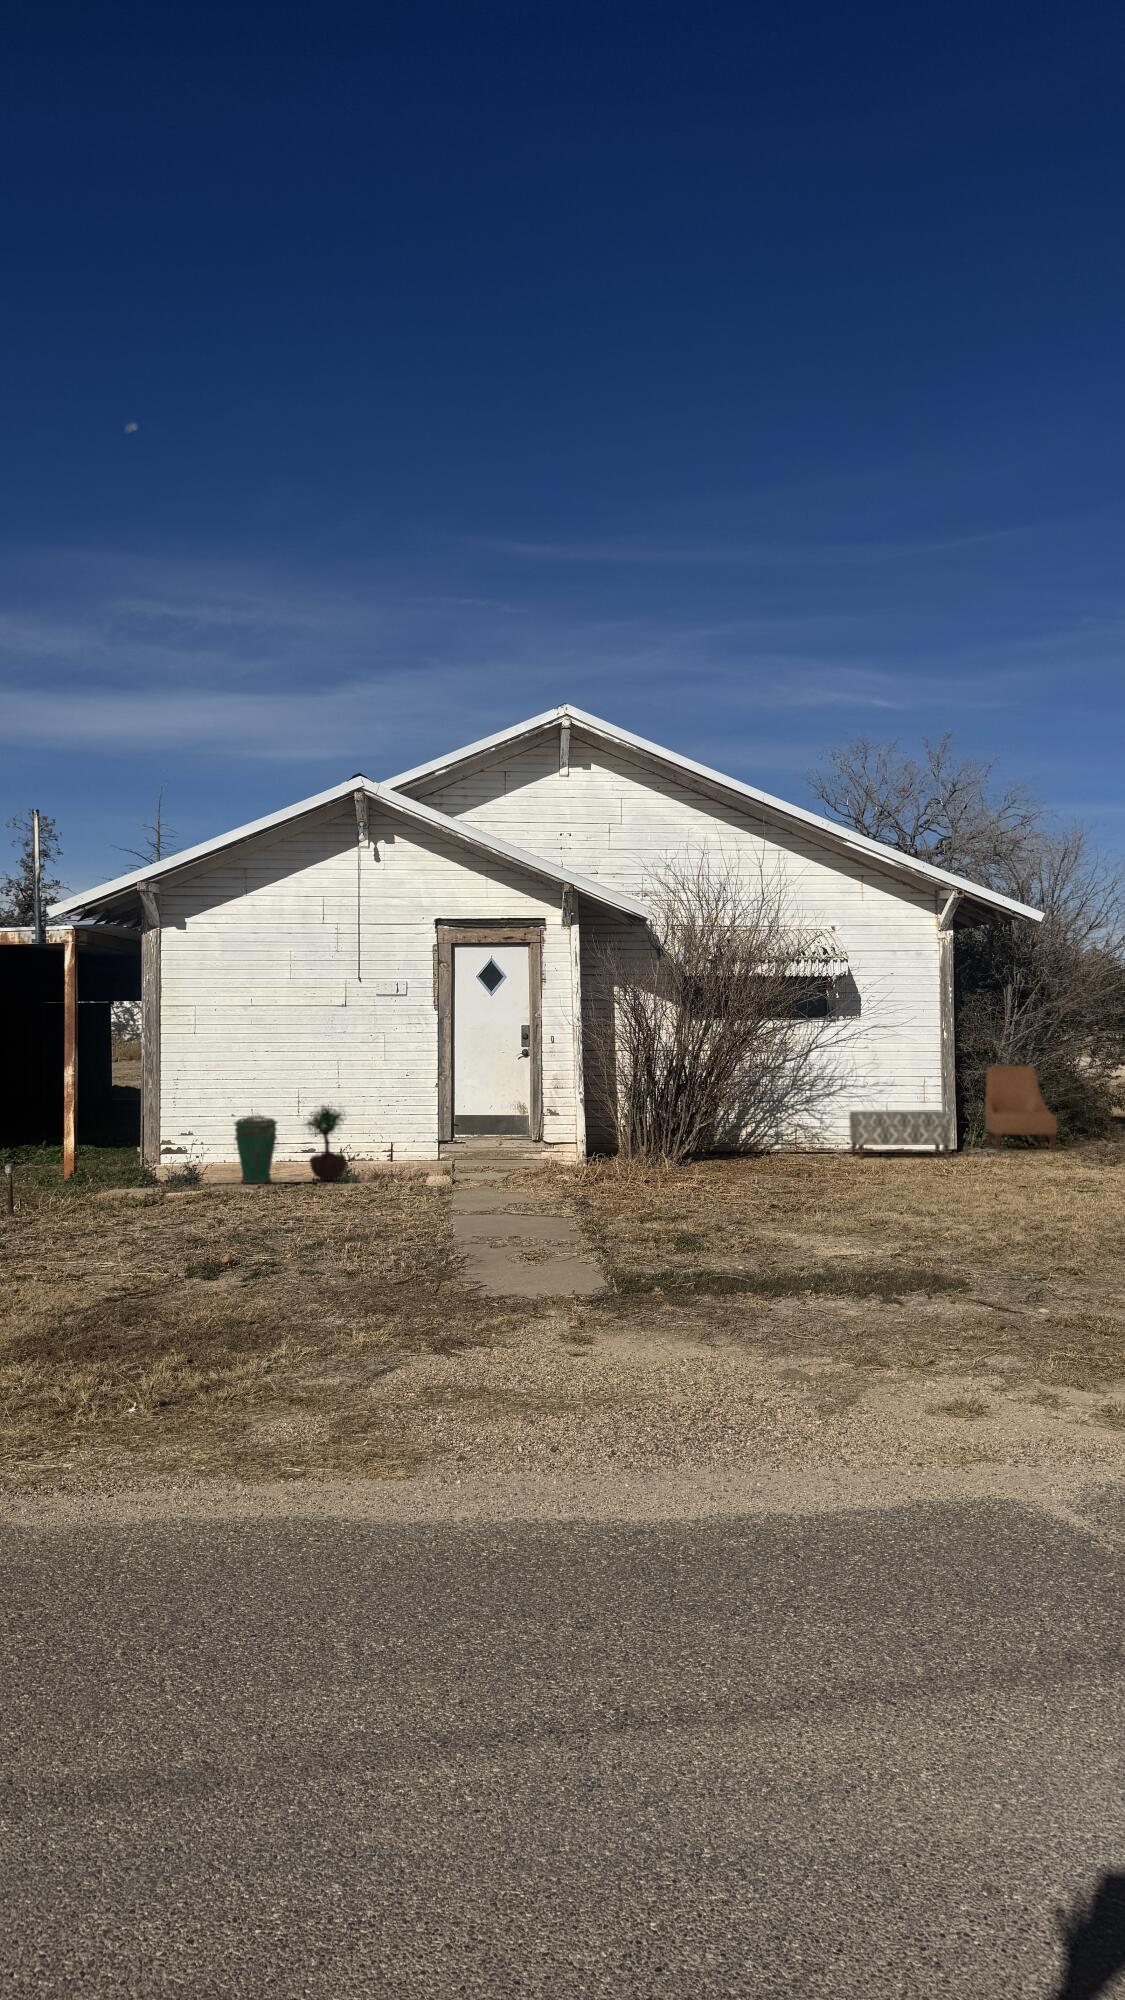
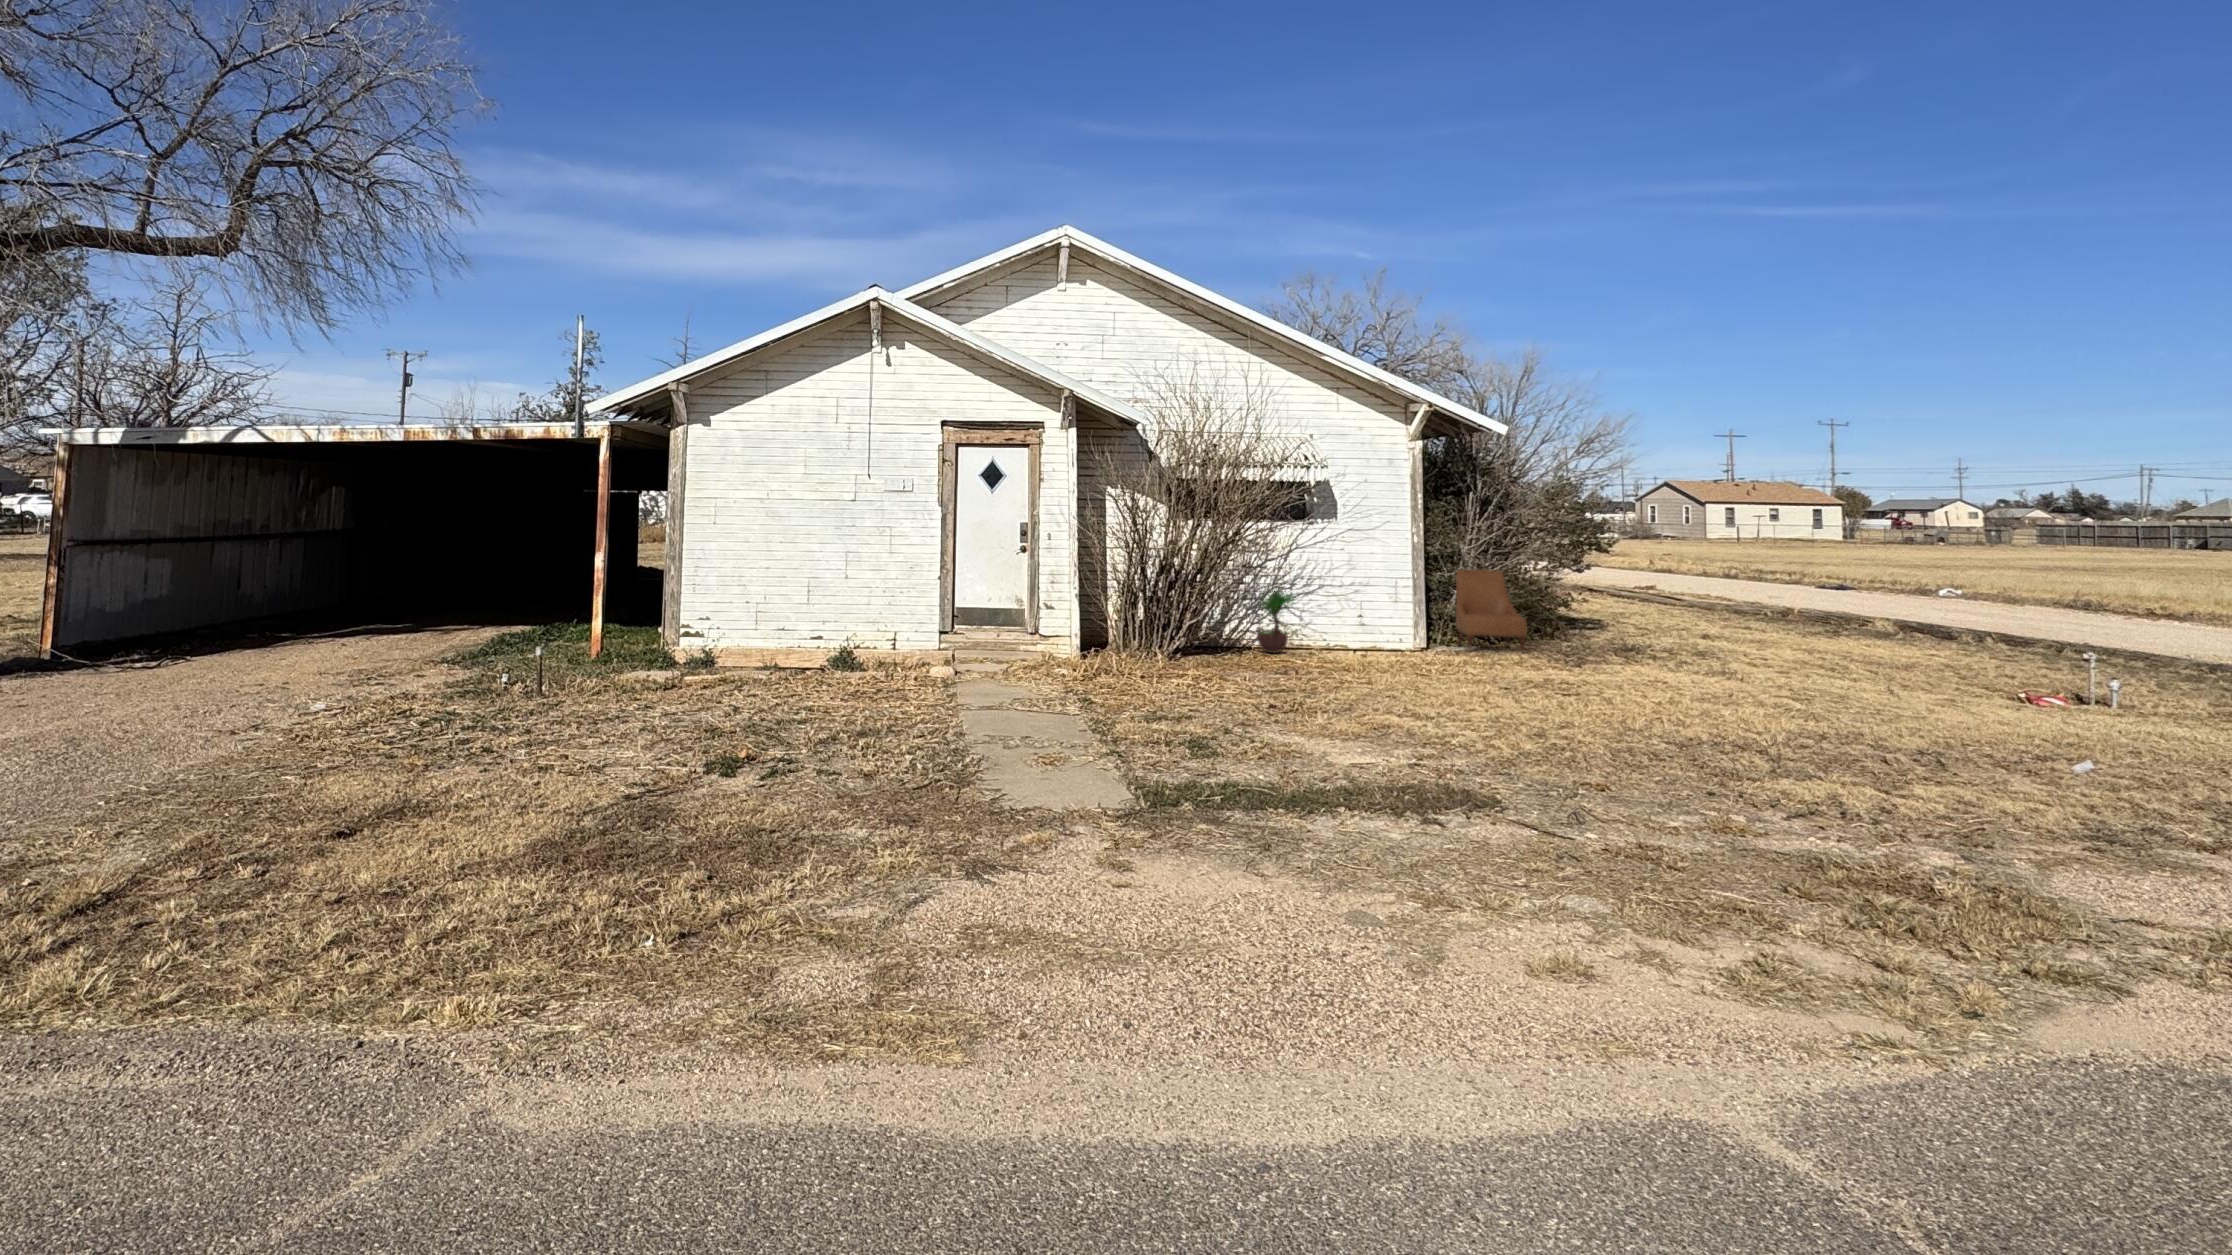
potted tree: present [306,1105,346,1181] -> present [1257,588,1293,653]
bench: present [849,1111,951,1159] -> none [1329,610,1428,658]
trash can: present [234,1116,277,1183] -> none [747,601,789,669]

